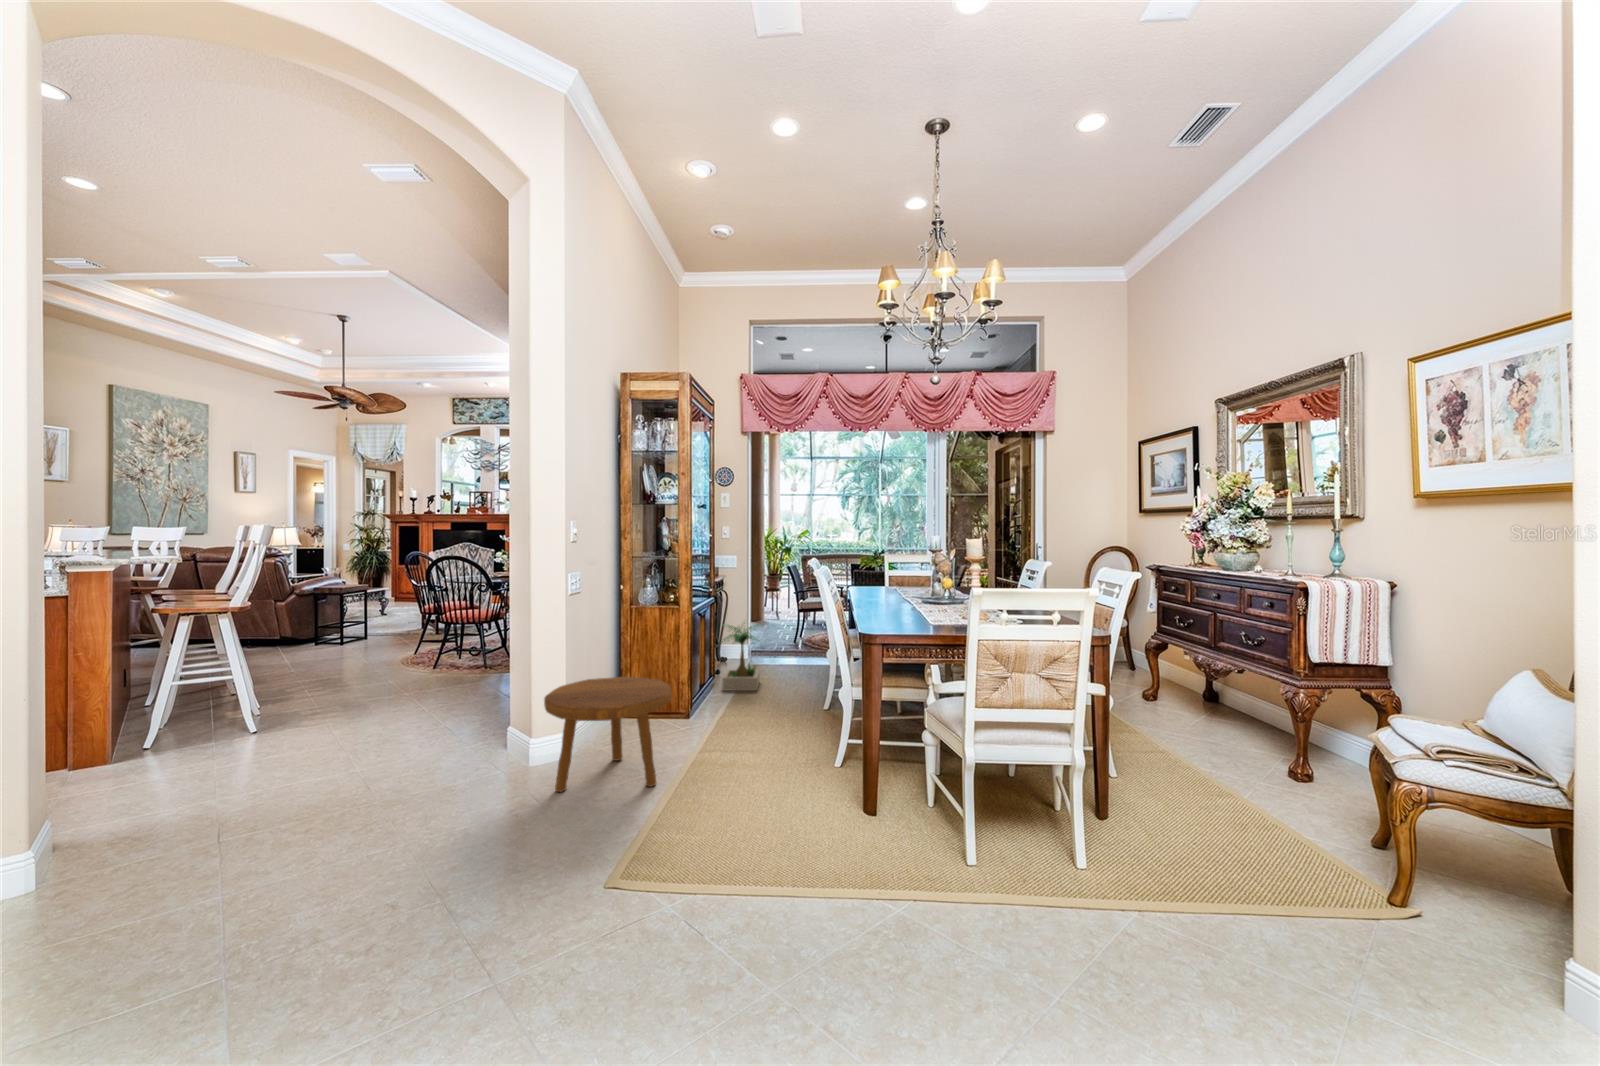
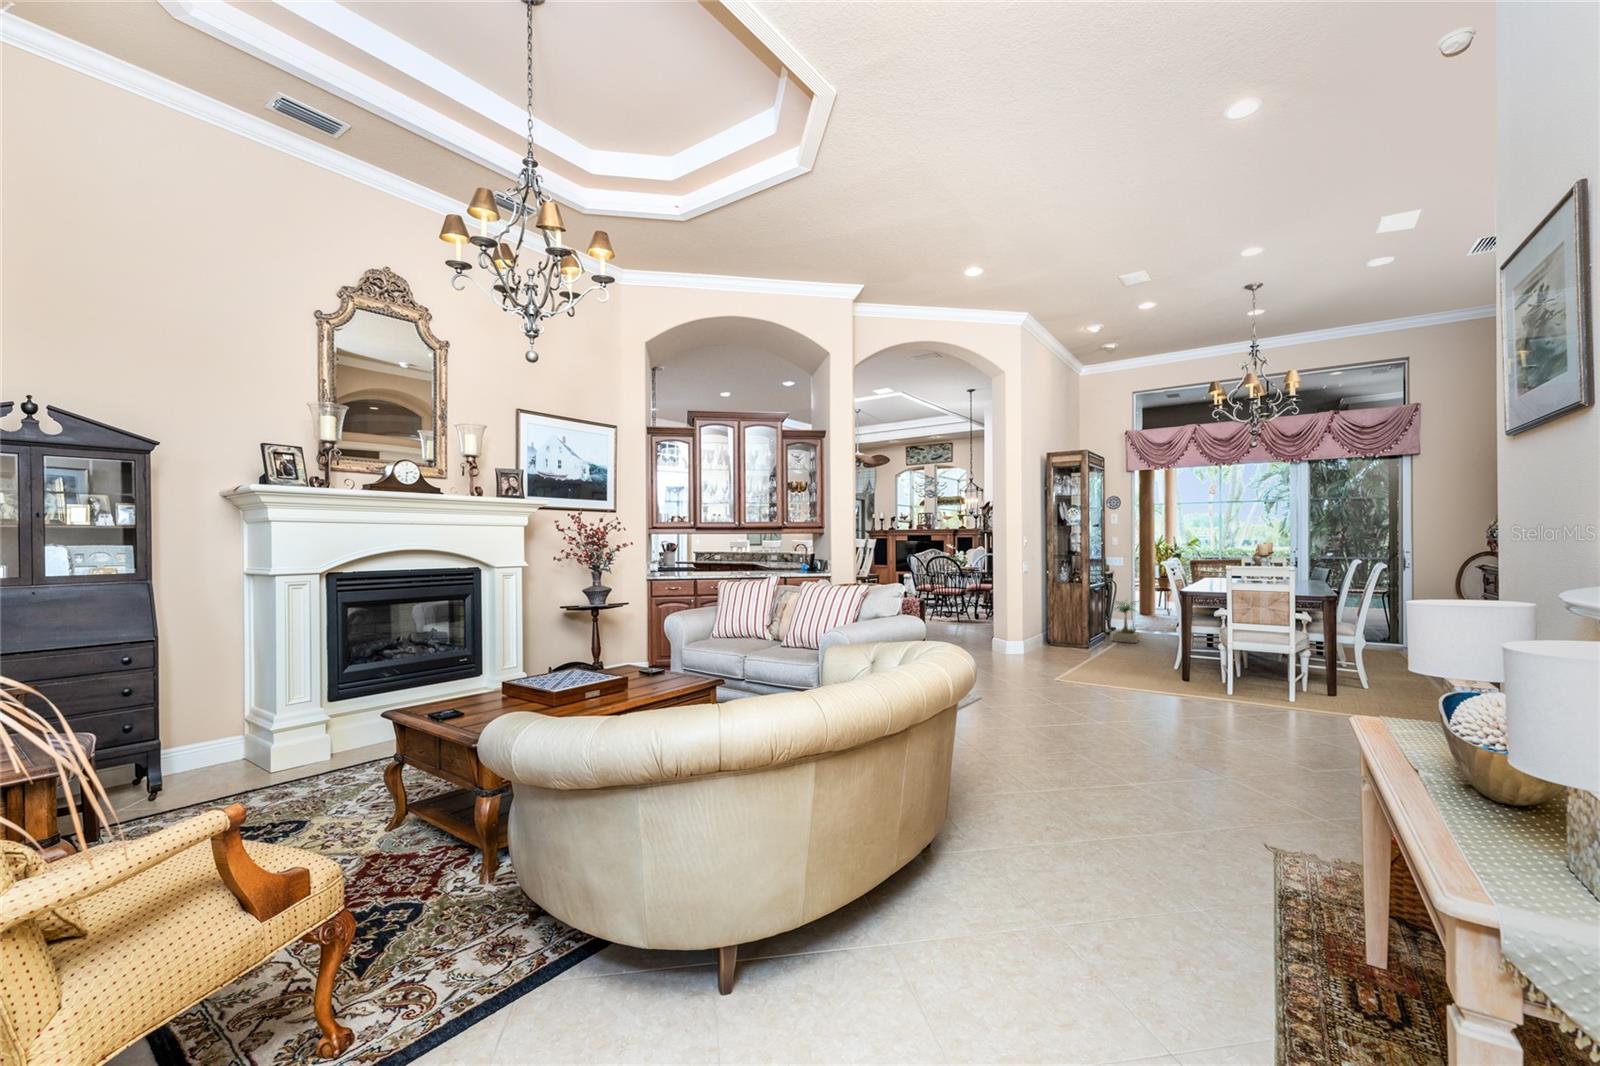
footstool: present [544,677,672,792] -> none [1018,614,1080,664]

